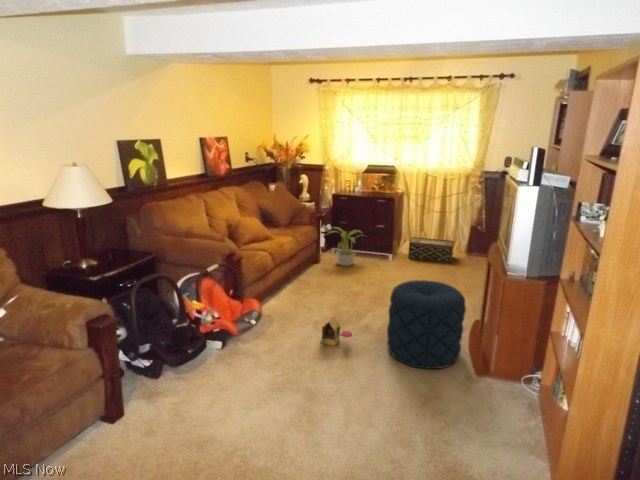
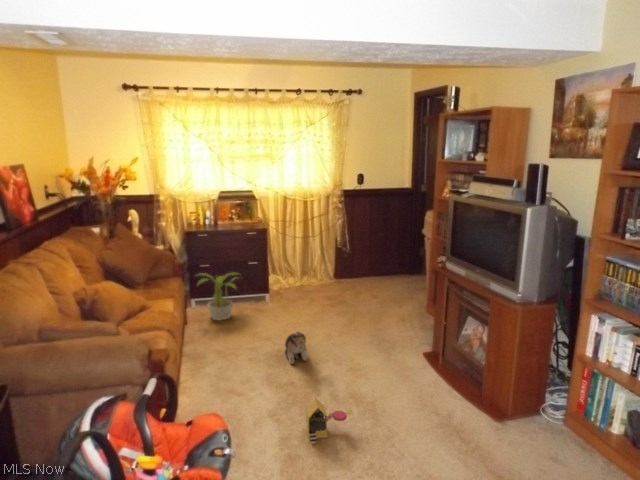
woven basket: present [408,237,454,263] -> none [277,266,328,294]
plush toy: none [357,277,378,303] -> present [285,331,307,364]
pouf: present [387,280,466,369] -> none [376,319,467,429]

